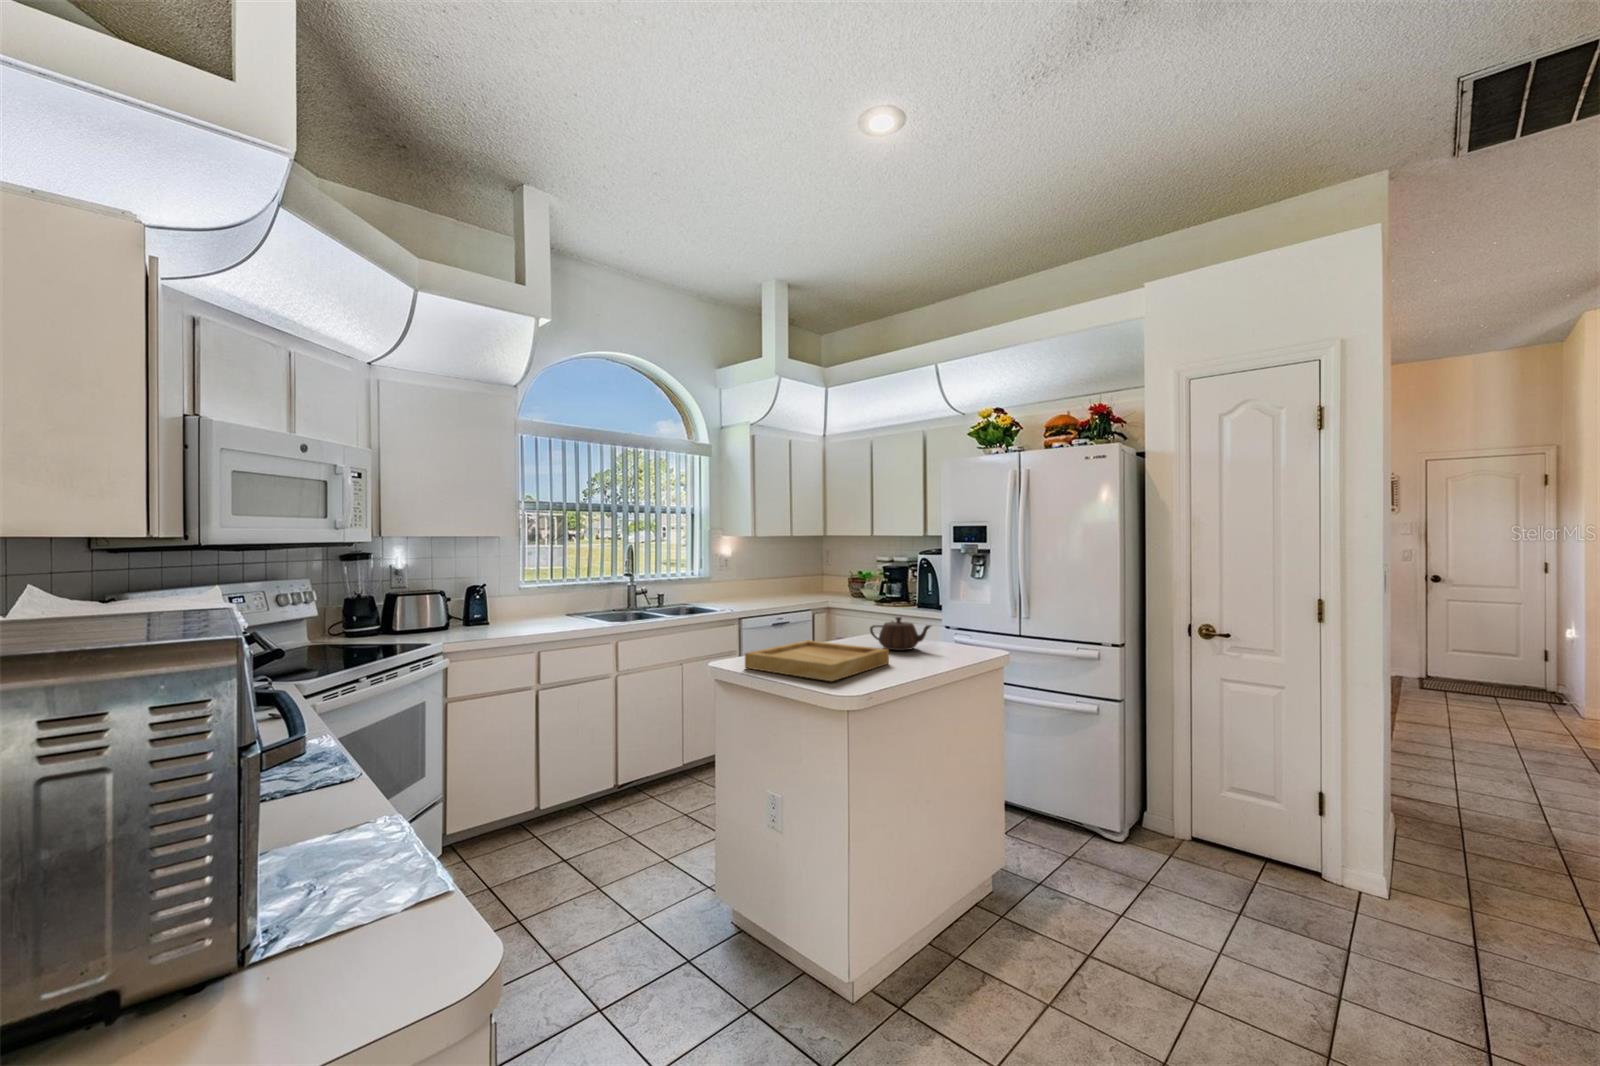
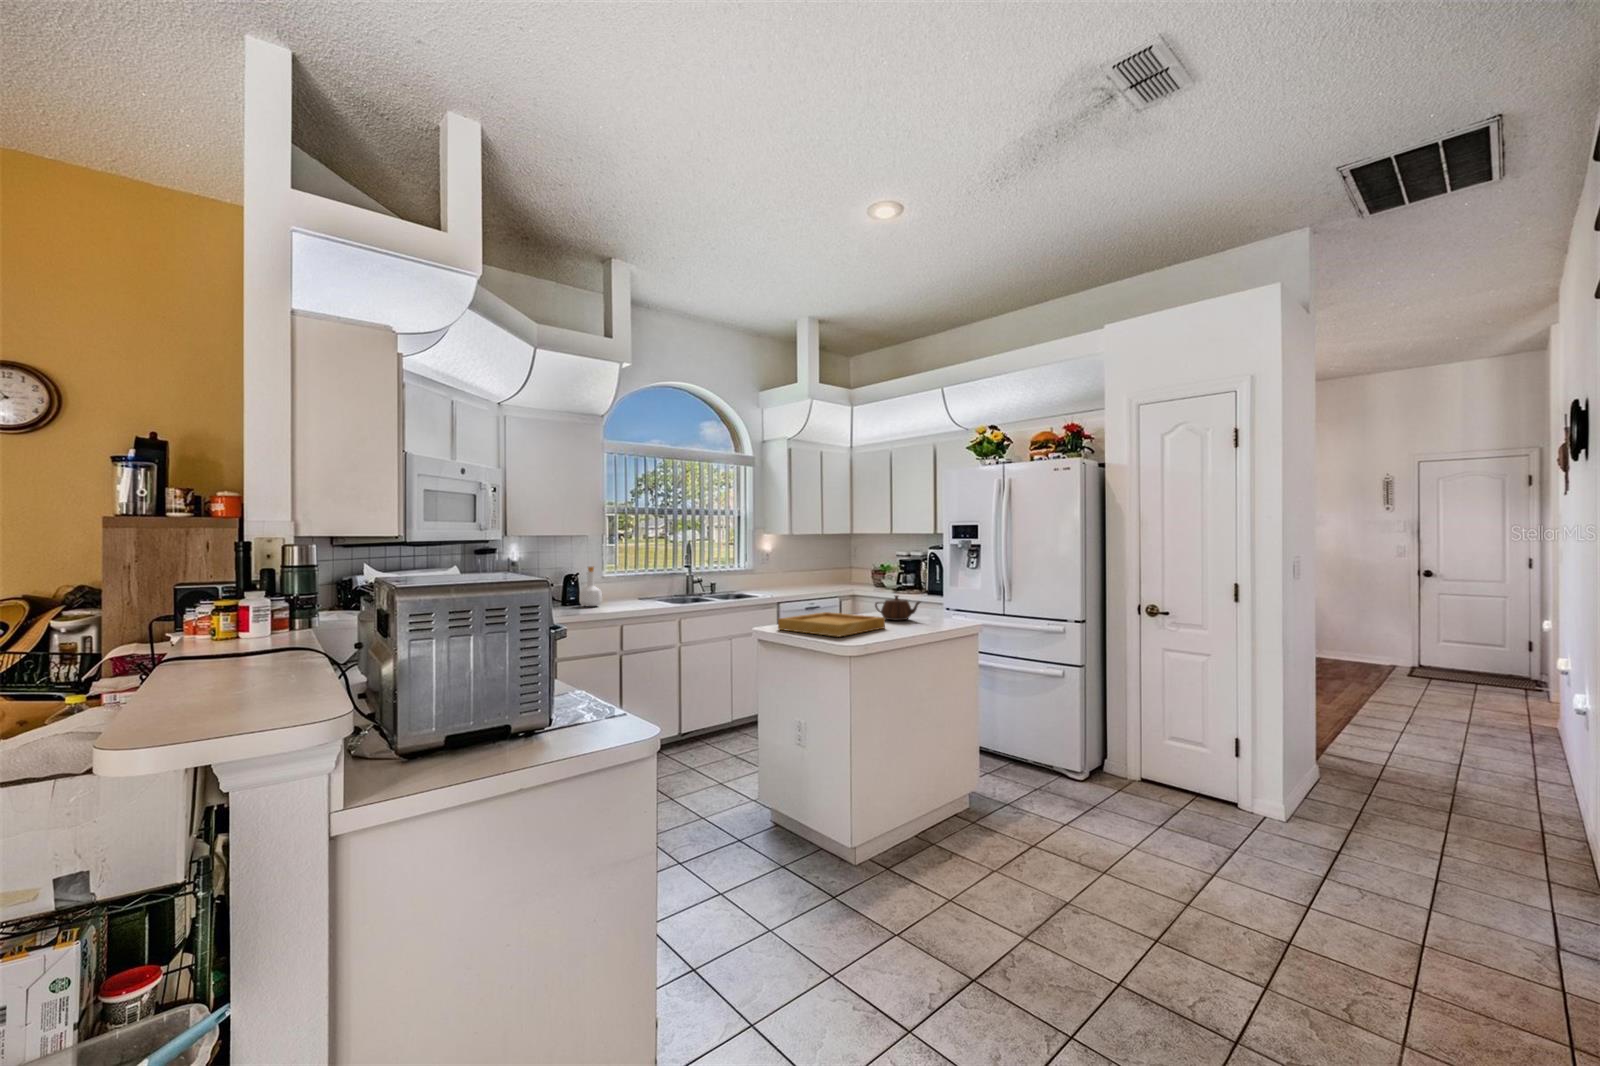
bottle: none [486,577,516,629] -> present [580,567,602,606]

